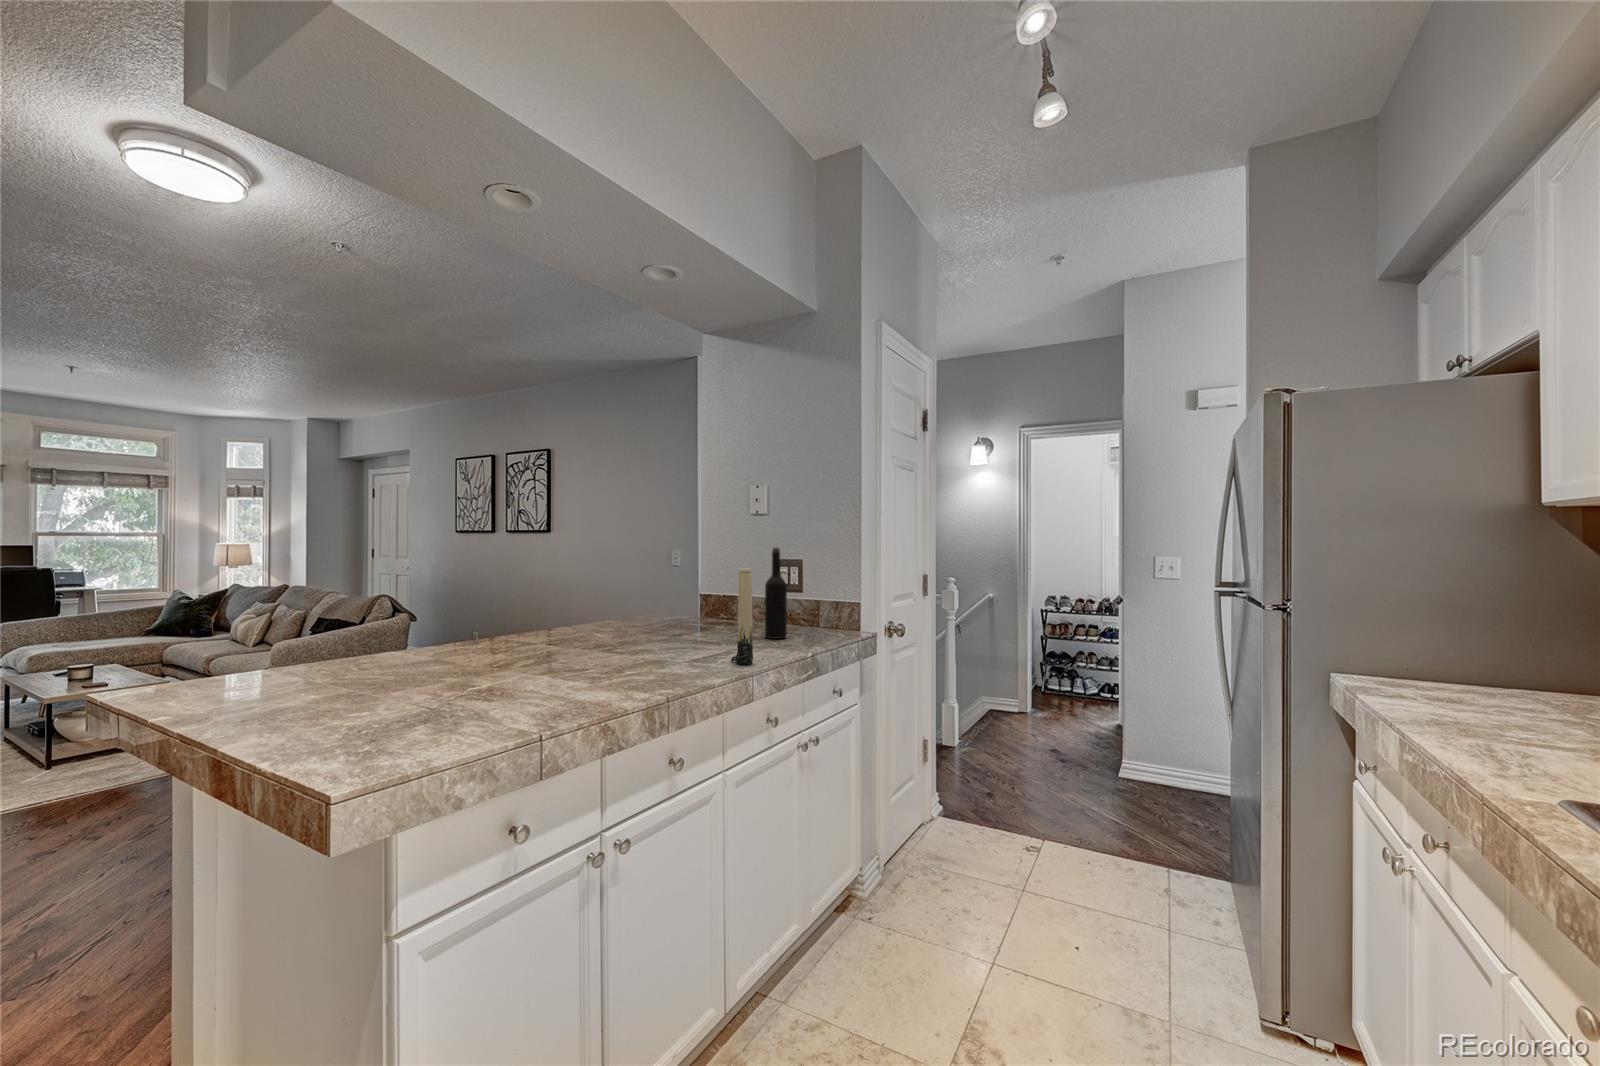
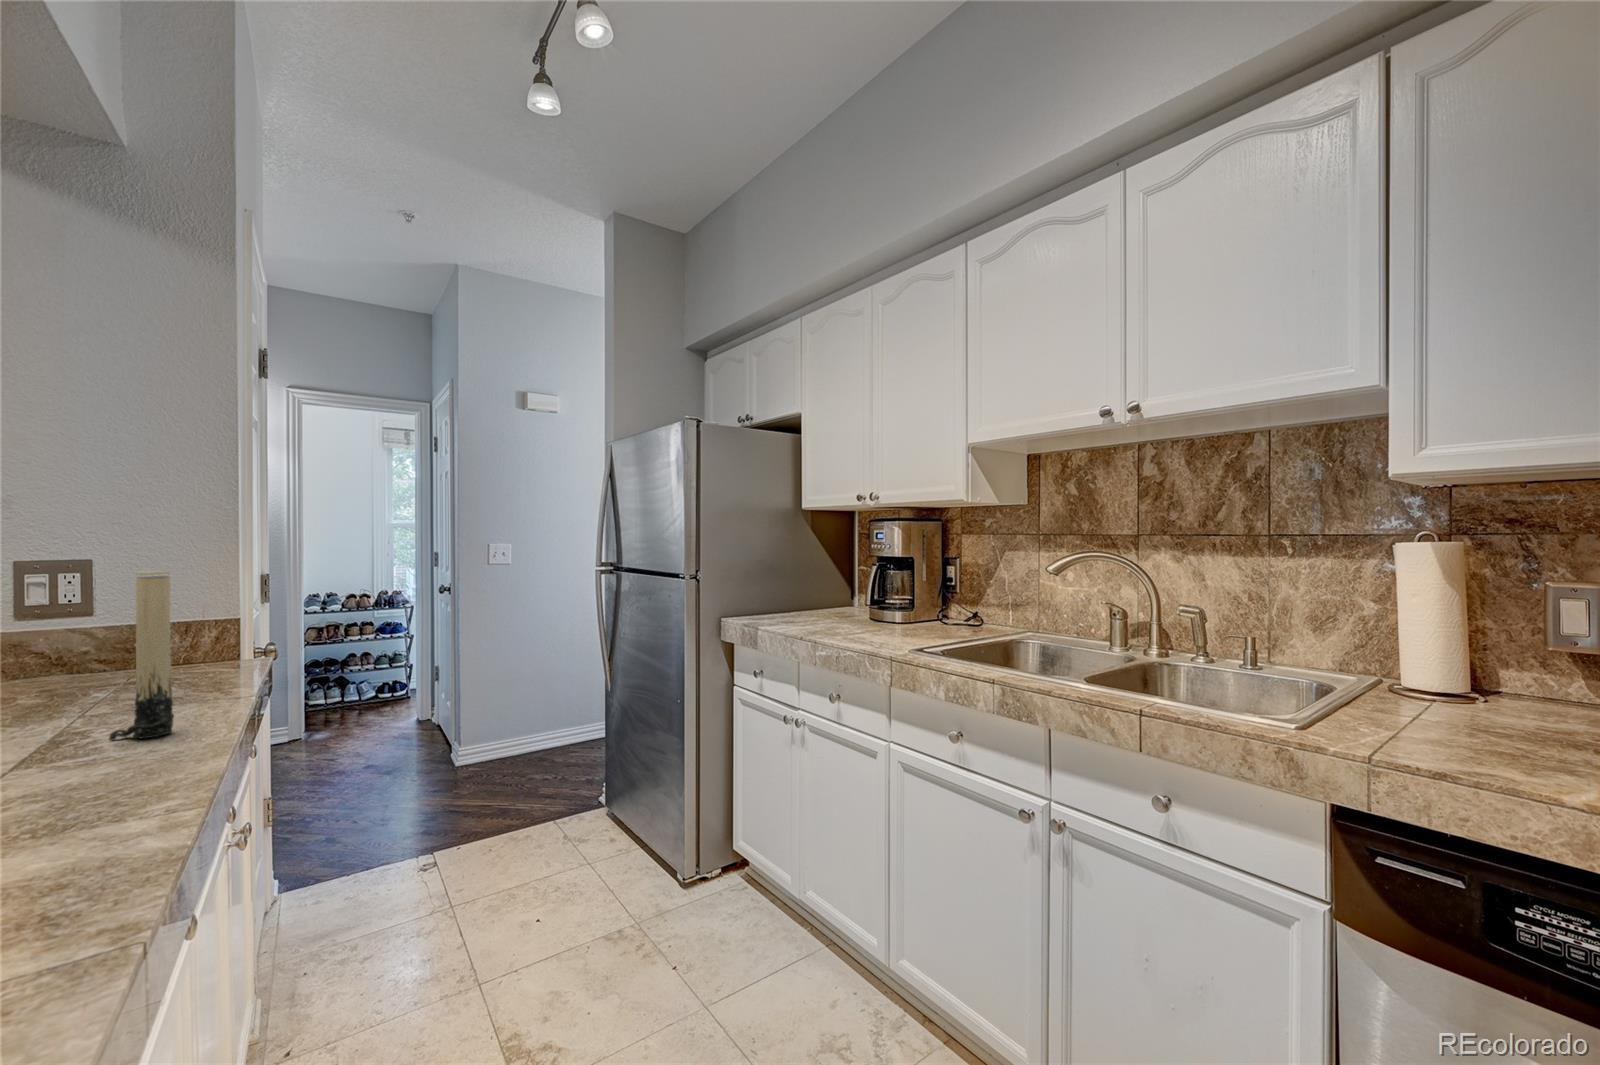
wine bottle: present [765,548,787,639] -> none [54,538,111,698]

